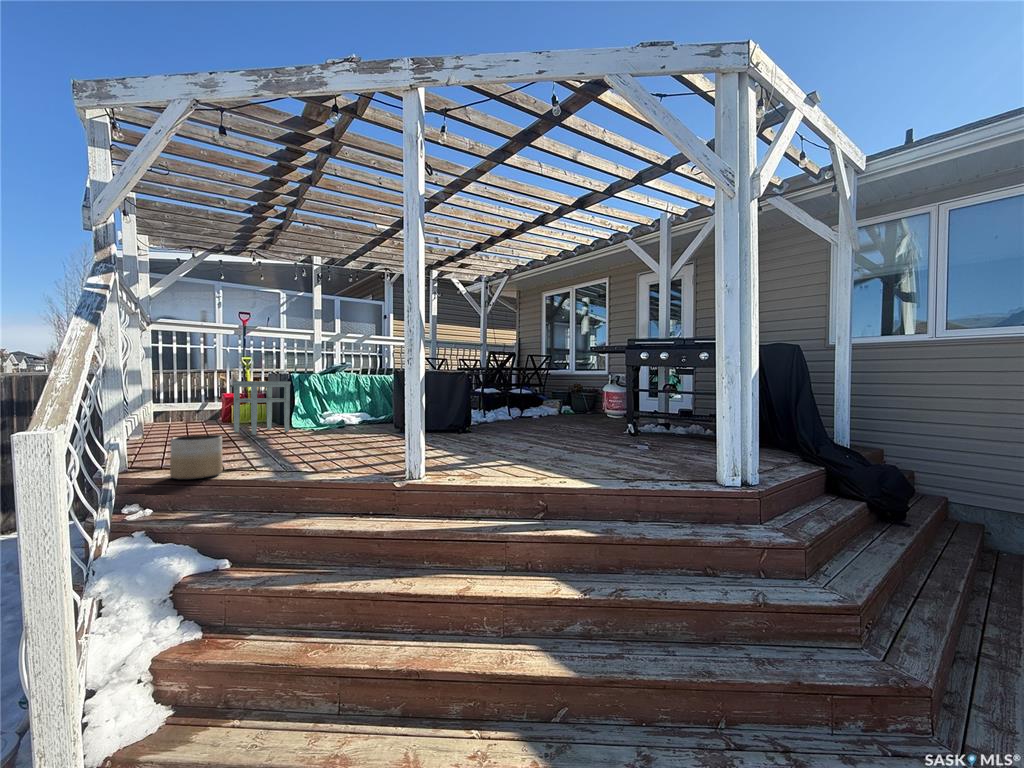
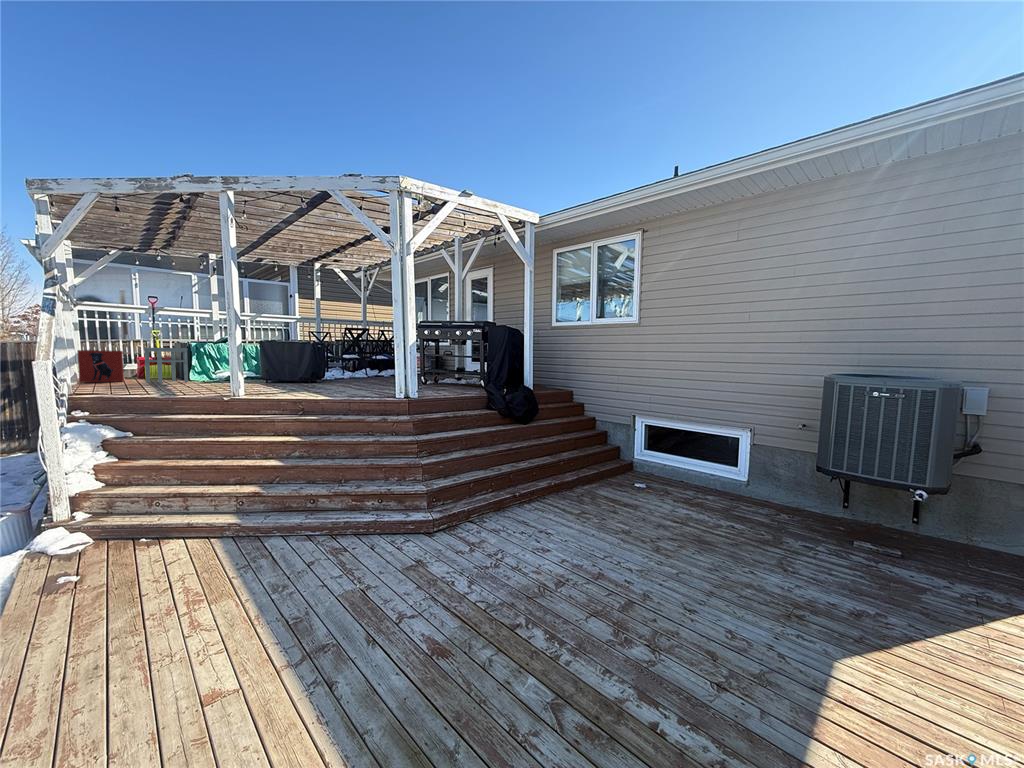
storage box: none [147,386,204,433] -> present [77,350,124,382]
planter: present [170,435,223,480] -> none [98,377,131,400]

